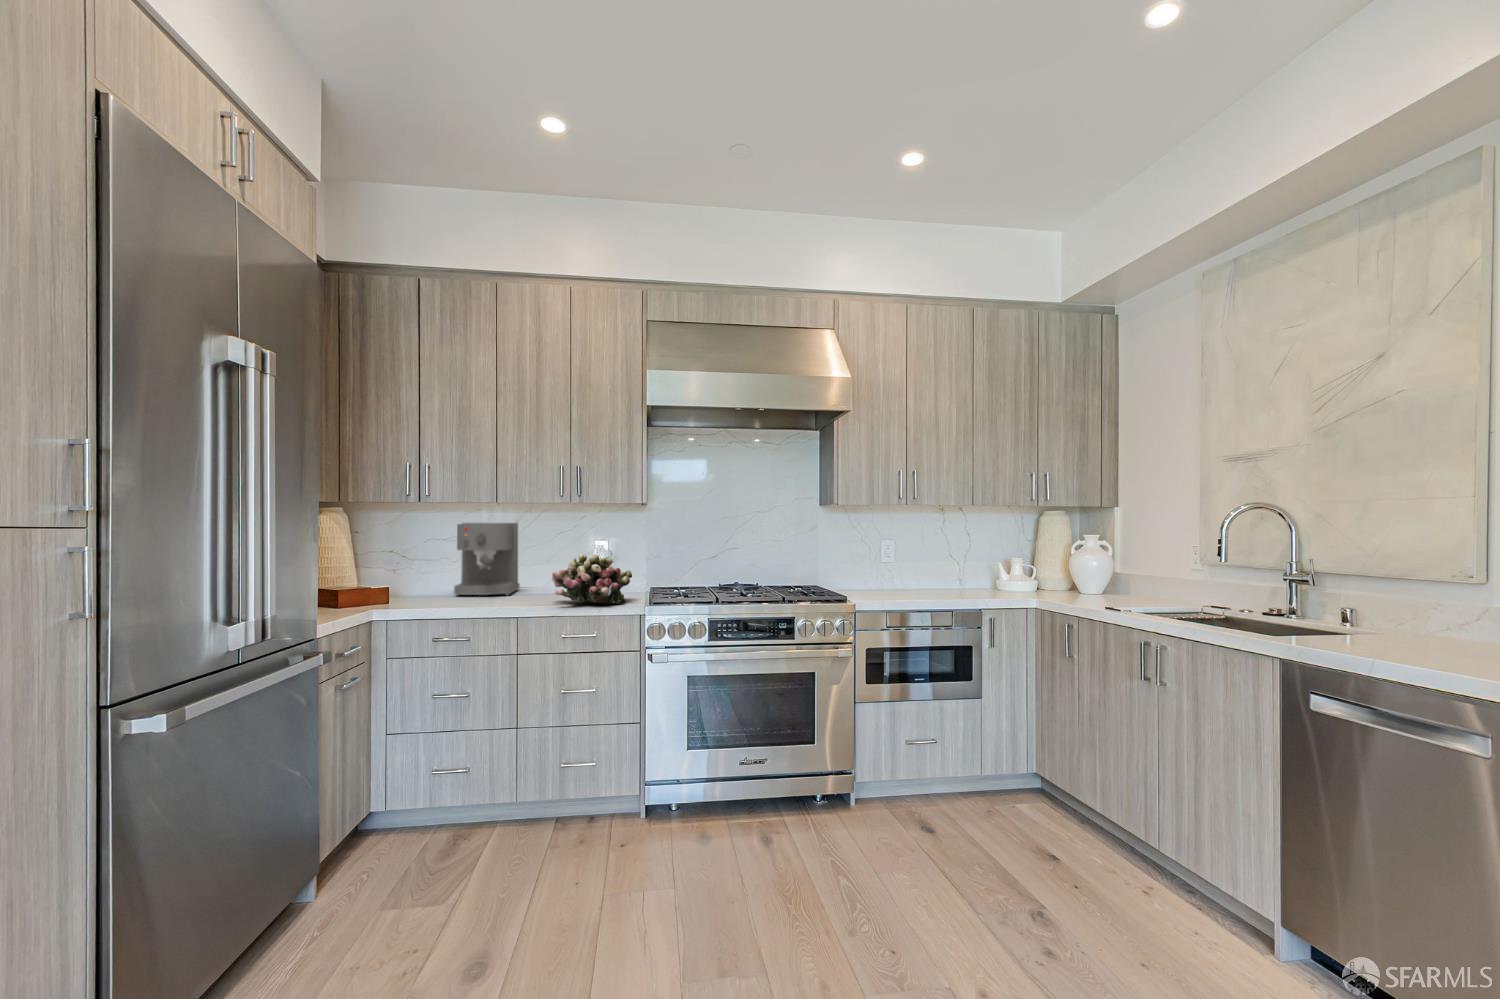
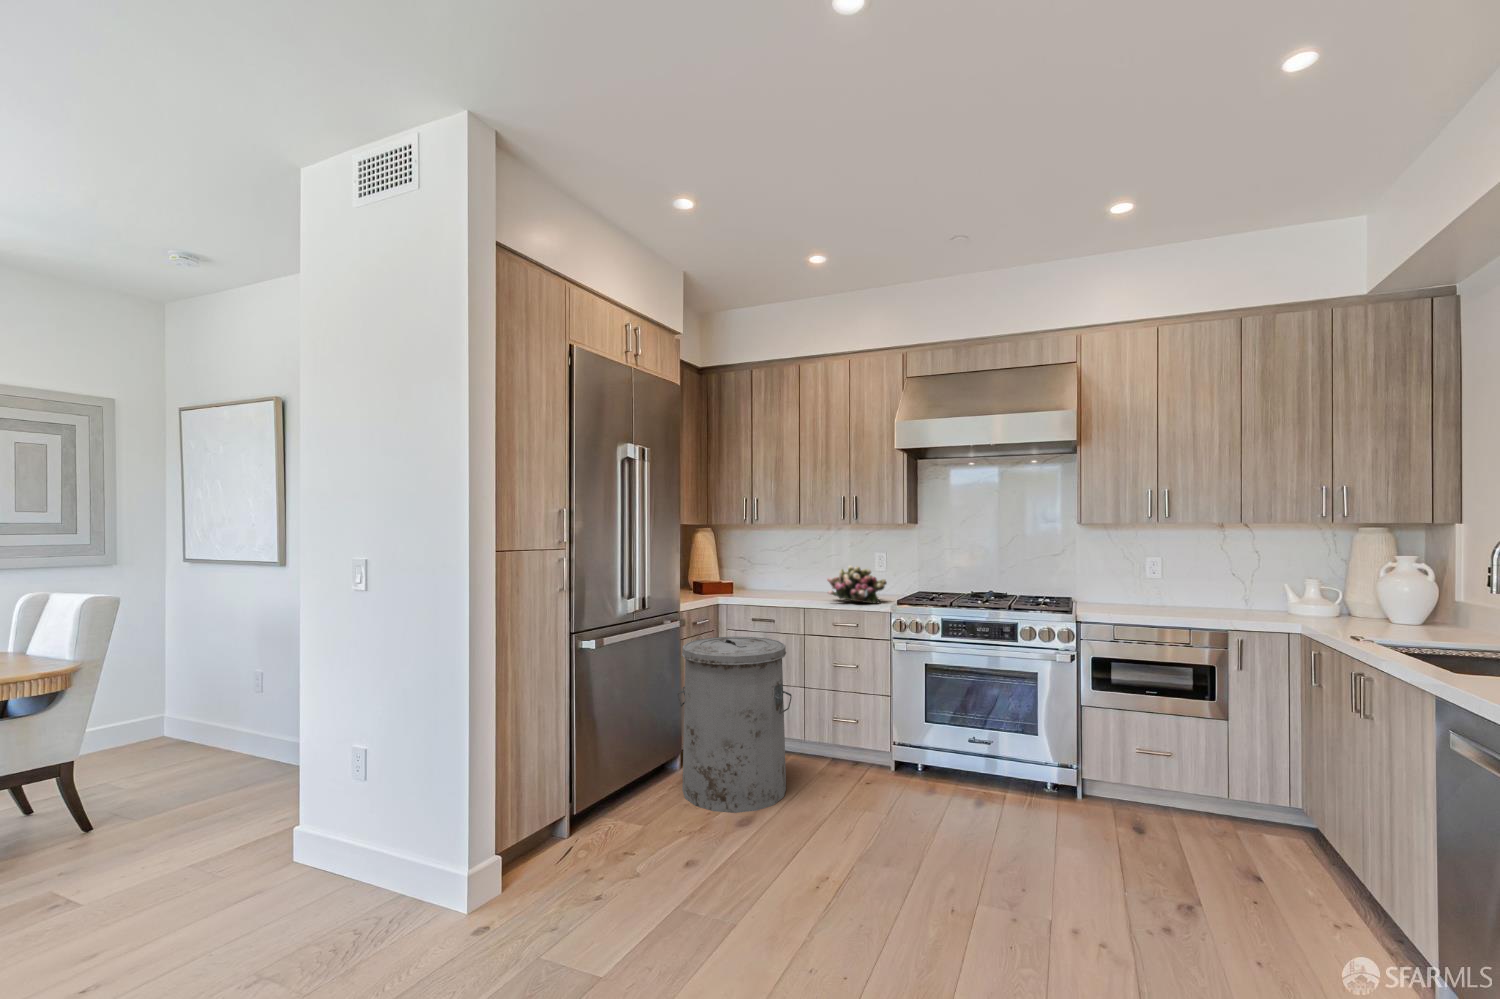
coffee maker: present [454,522,520,596] -> none [773,543,818,594]
trash can: none [319,667,522,961] -> present [678,637,792,813]

